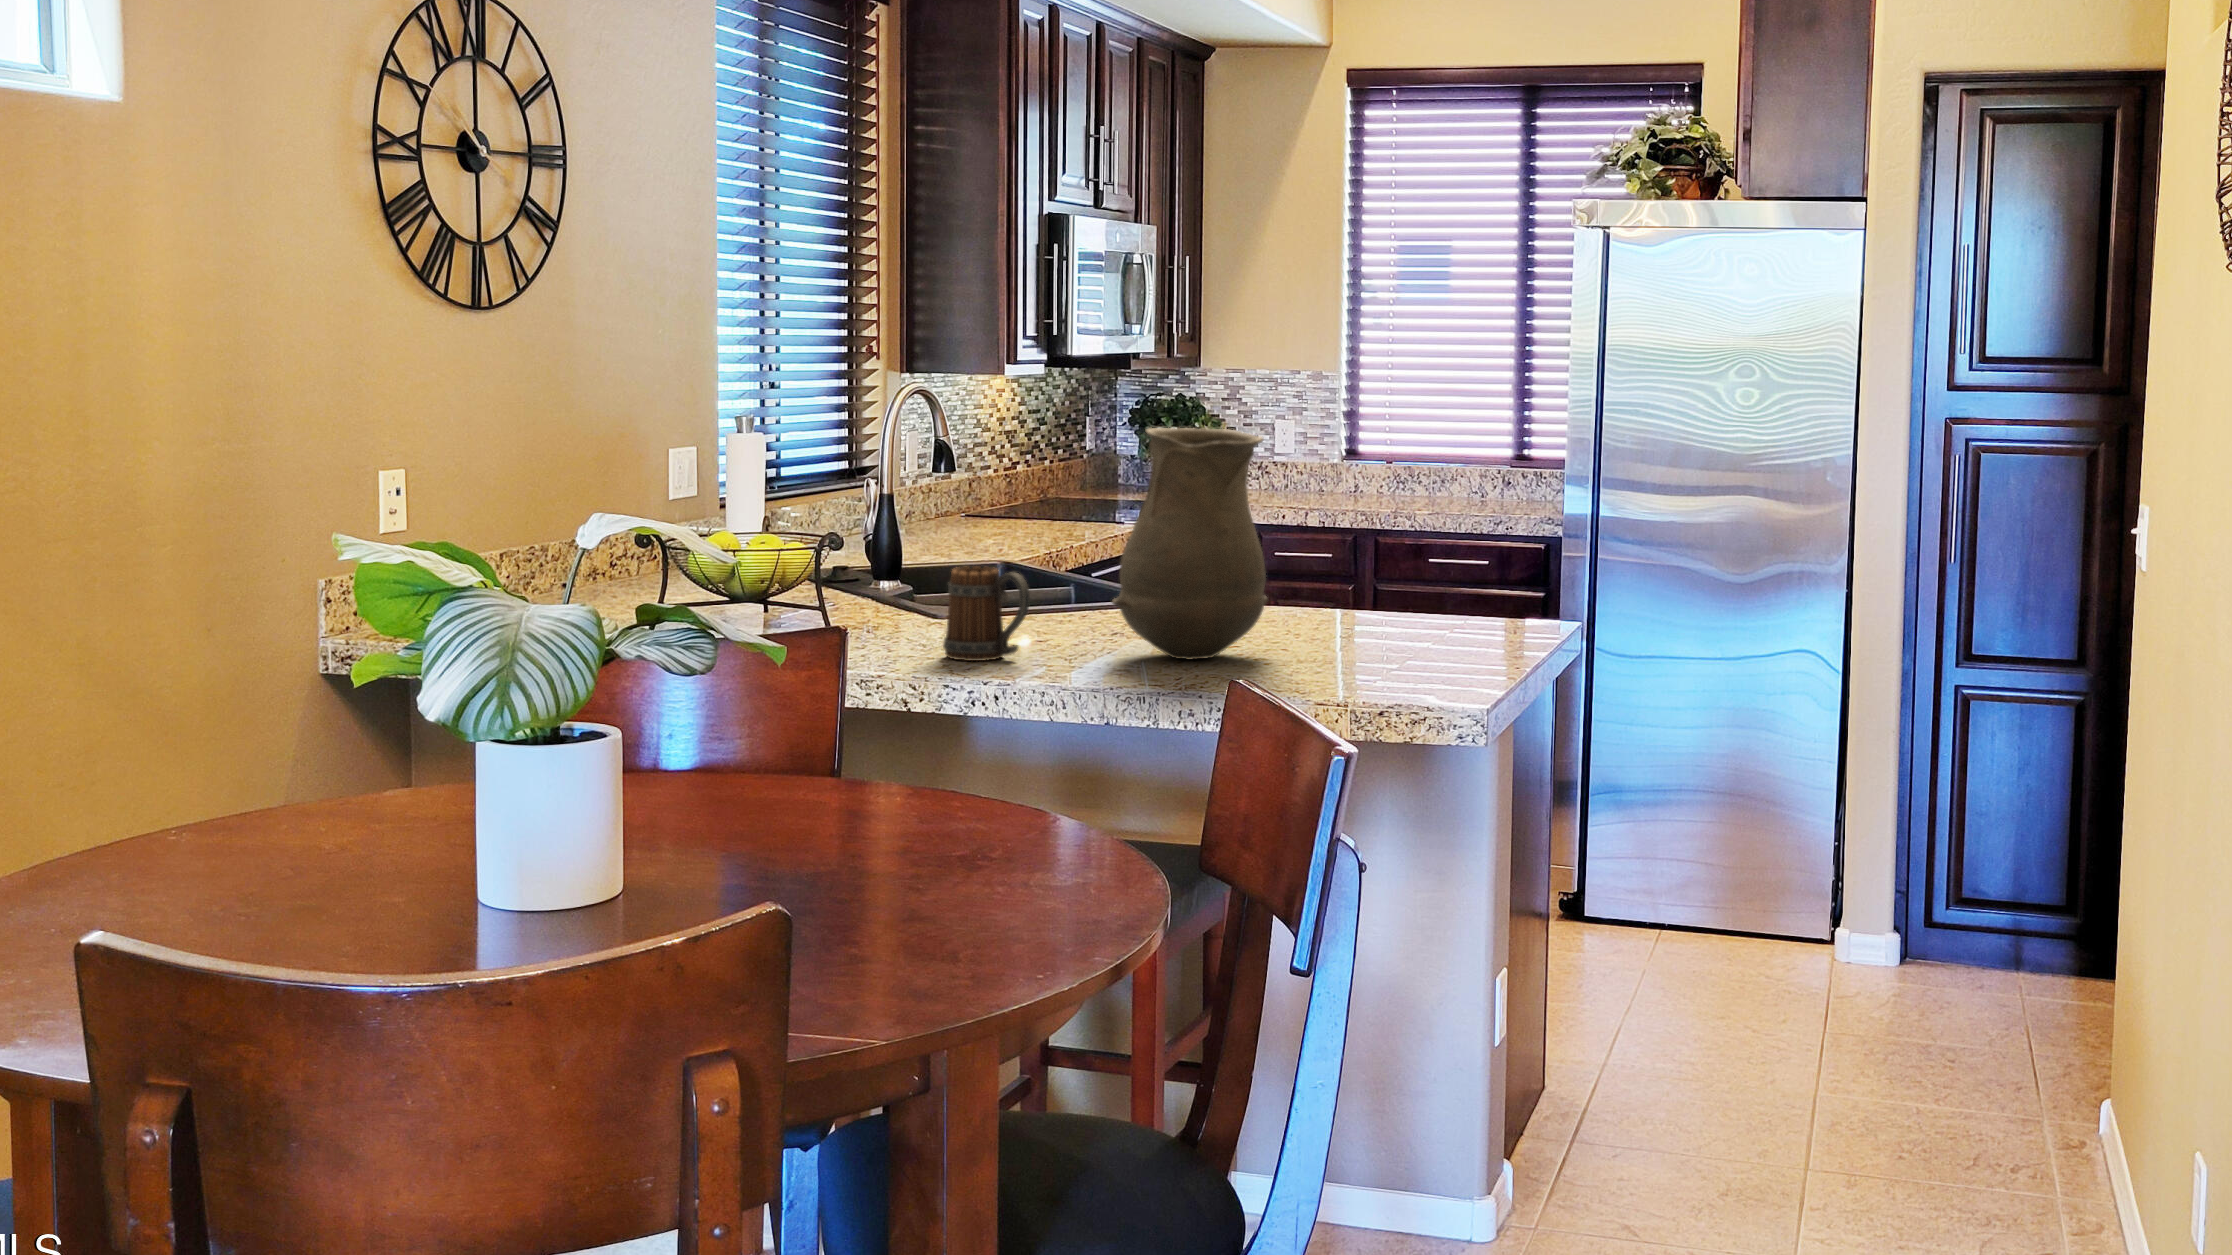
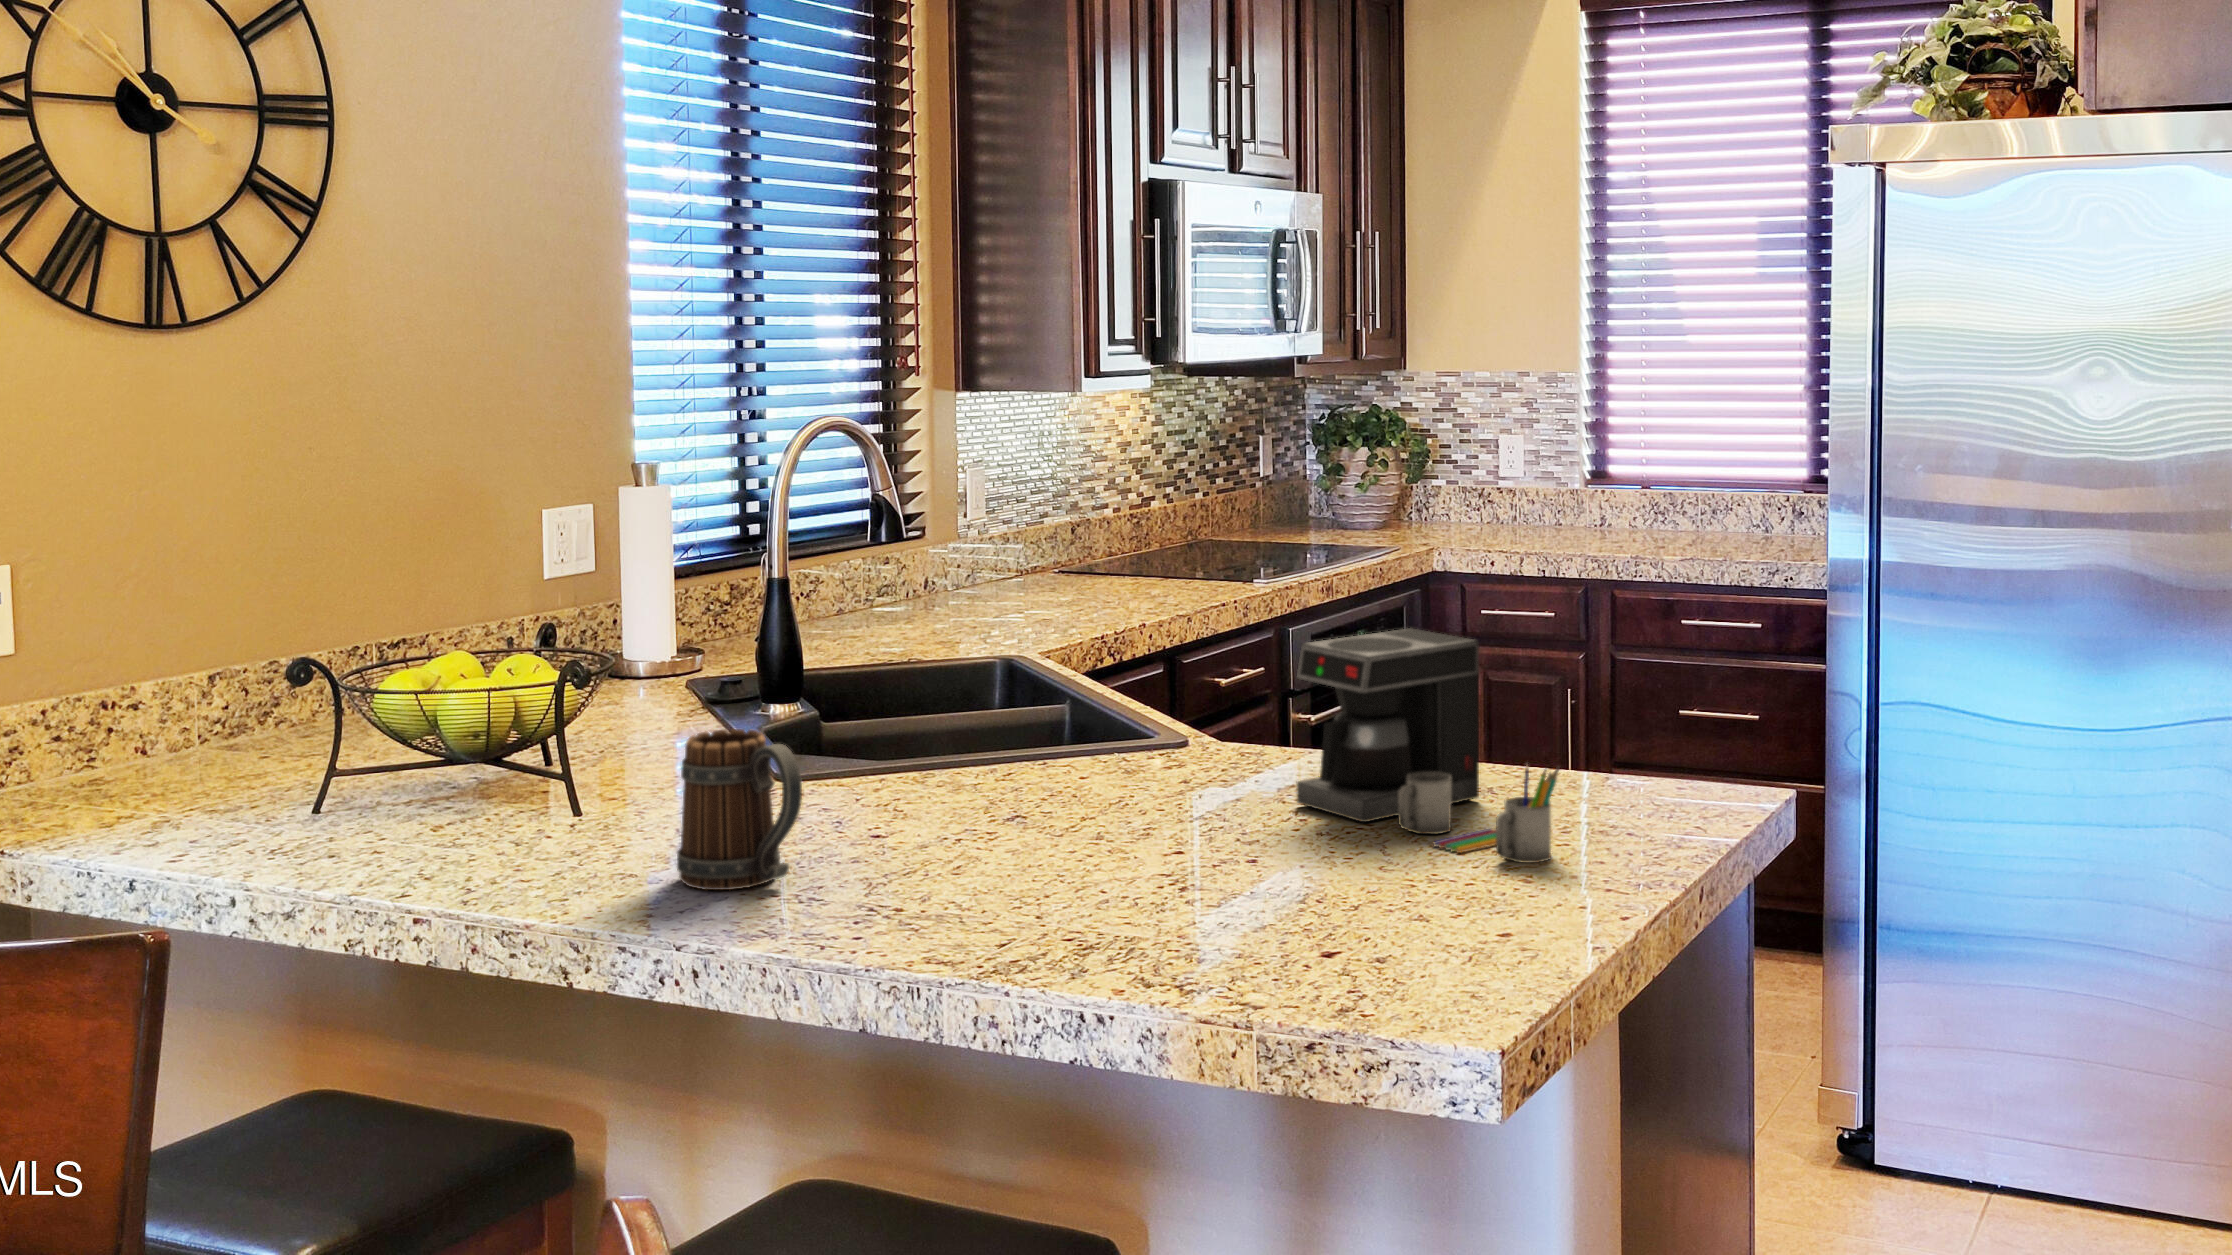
vase: present [1112,428,1268,660] -> none [932,499,1213,893]
coffee maker: none [1285,520,1466,648] -> present [1297,628,1560,863]

